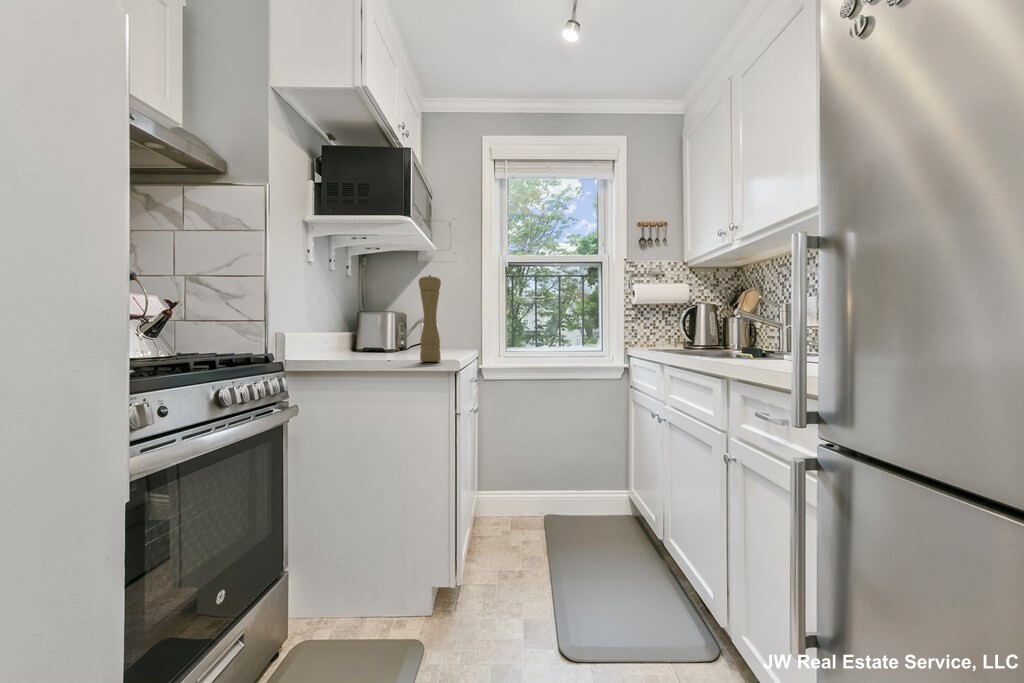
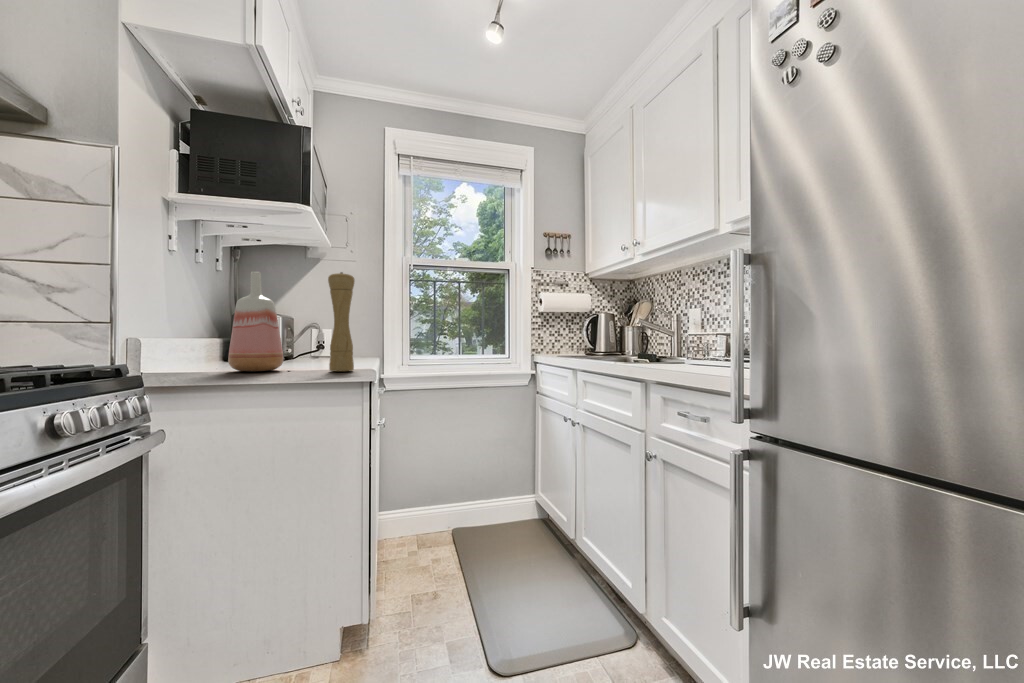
vase: none [343,278,385,361] -> present [228,272,283,372]

